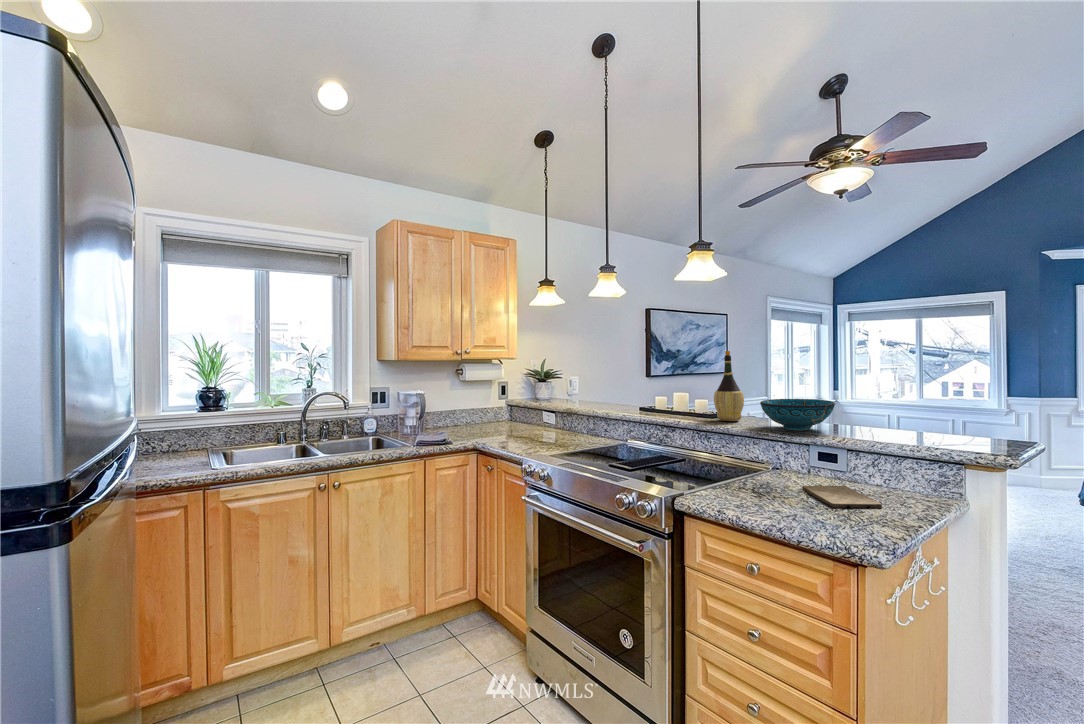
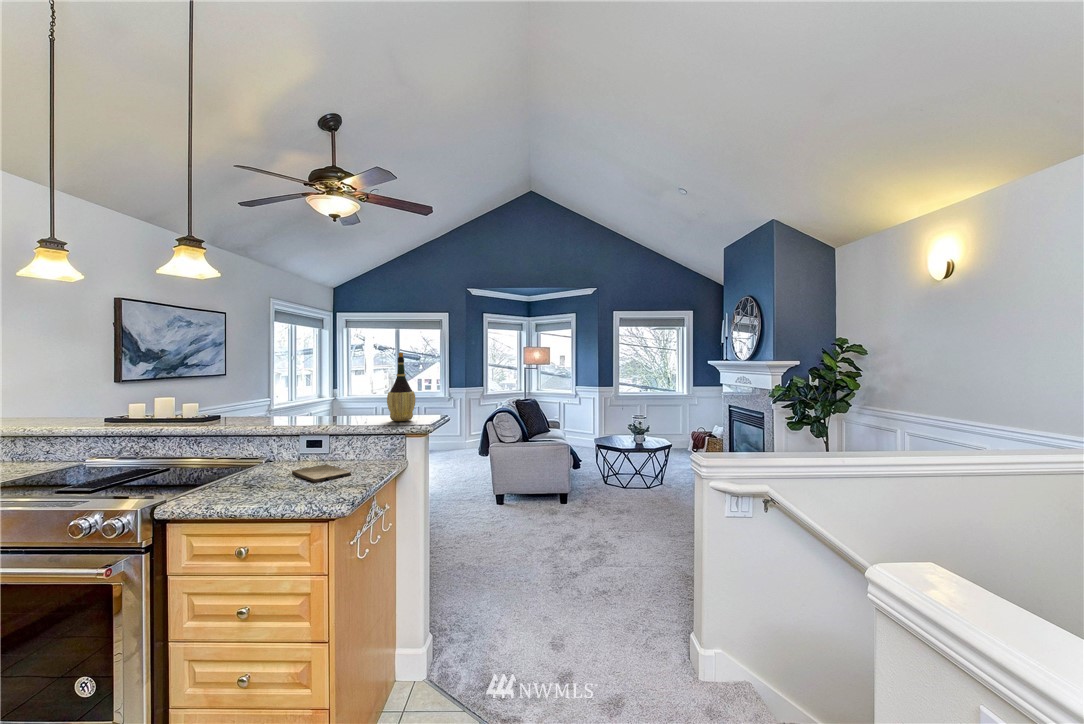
wine bottle: present [714,351,744,421] -> present [387,353,416,421]
decorative bowl: present [760,399,835,430] -> none [256,396,322,424]

